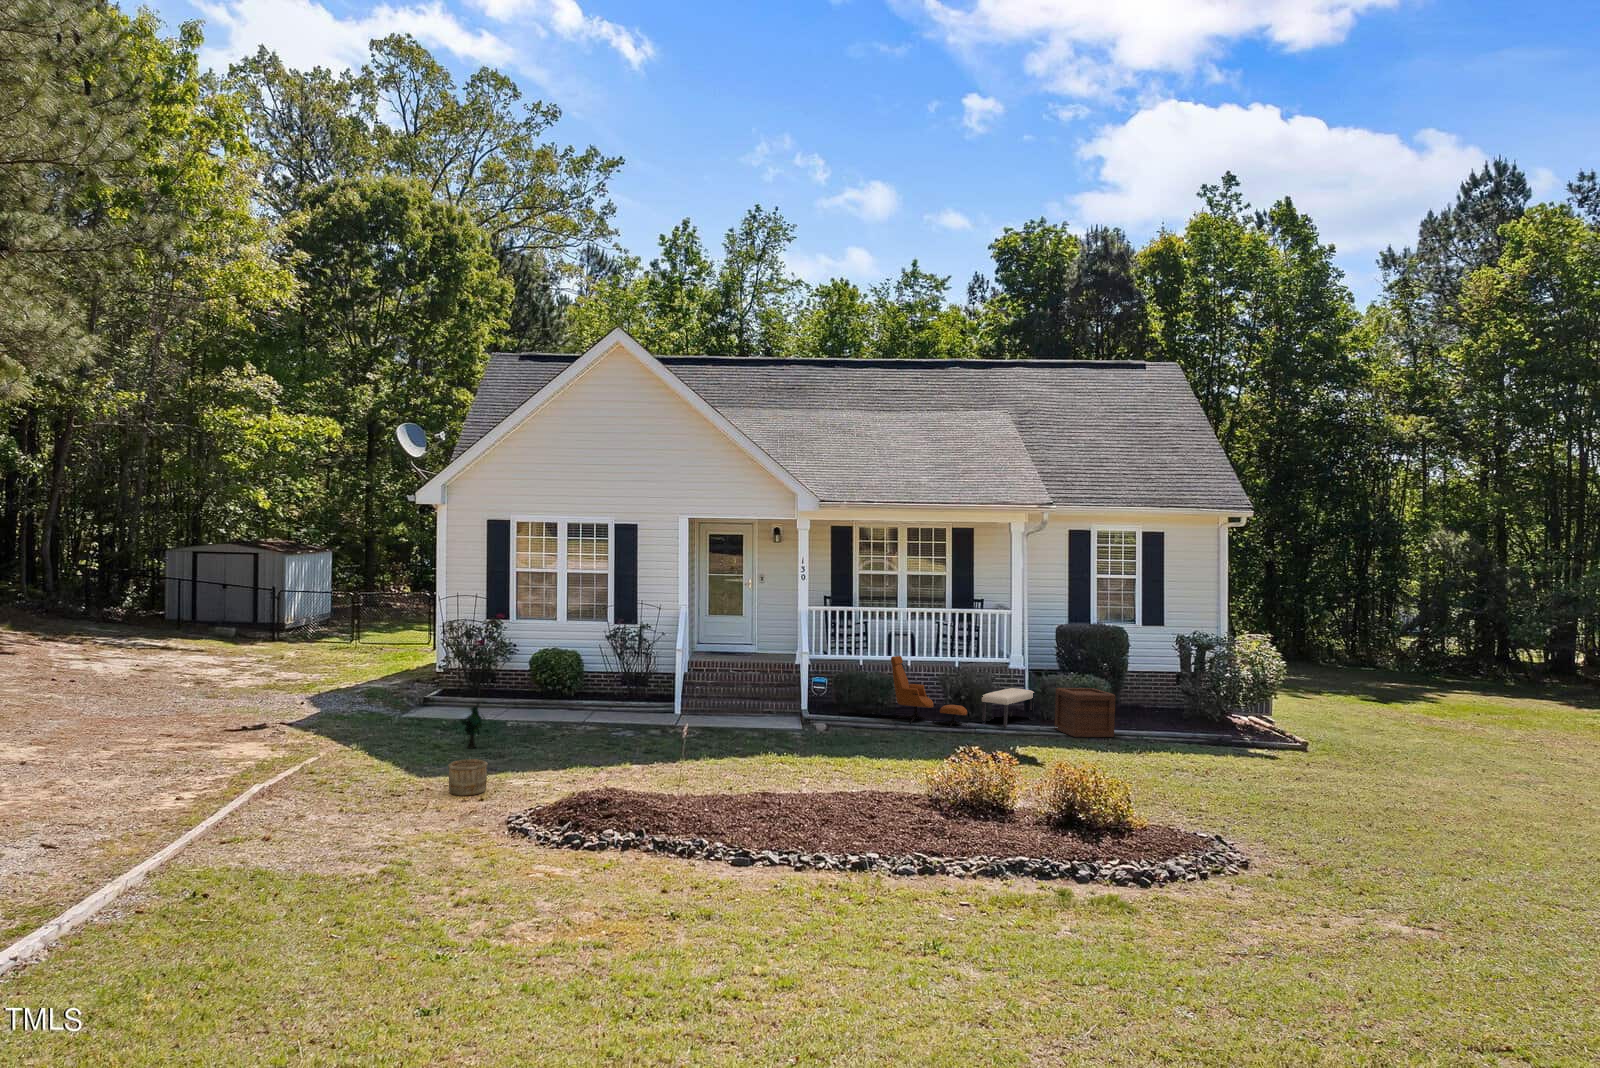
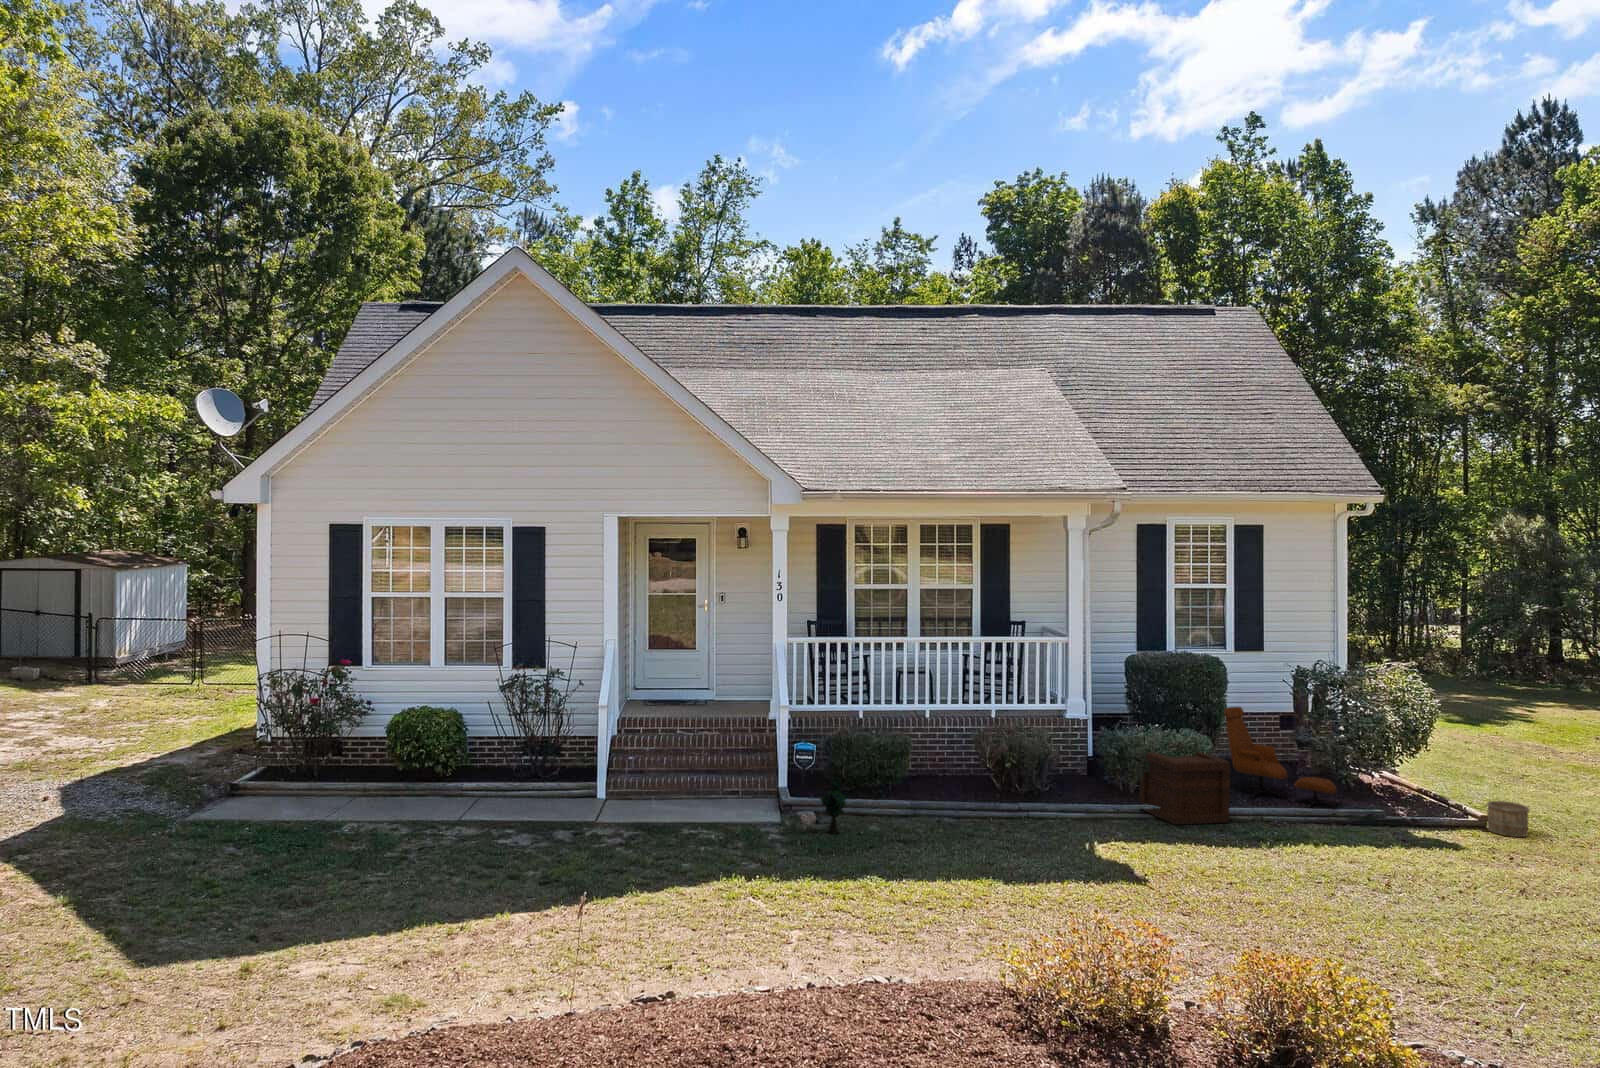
lounge chair: present [891,656,967,727] -> present [1224,706,1336,806]
bench: present [982,688,1034,727] -> none [1034,746,1103,808]
decorative plant: present [460,703,485,748] -> present [820,775,849,834]
wooden bucket: present [448,759,488,796] -> present [1487,801,1530,837]

